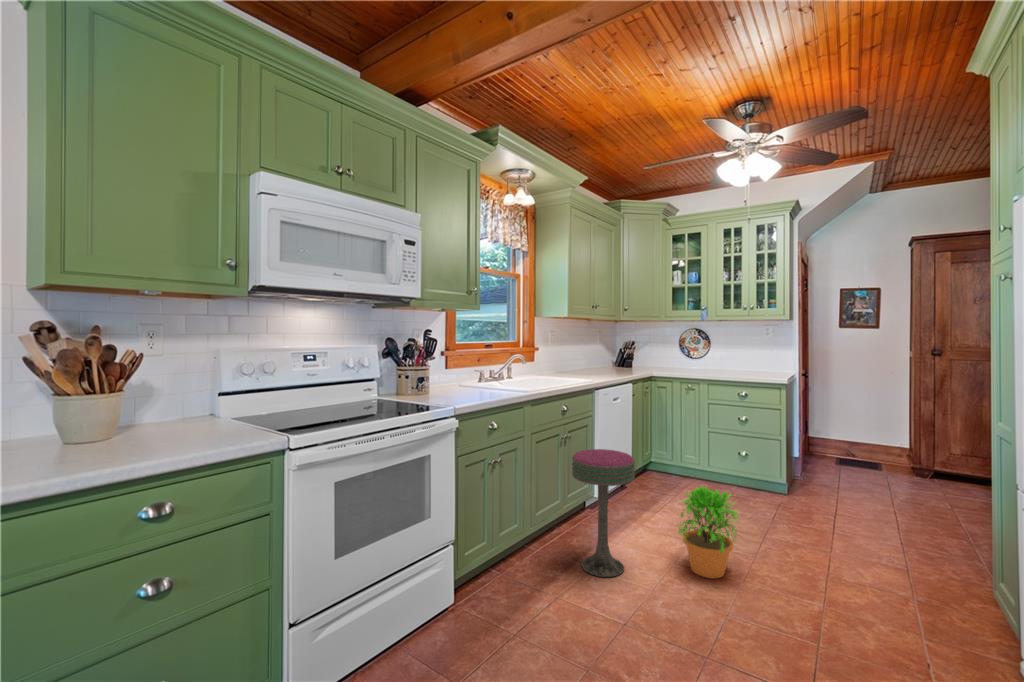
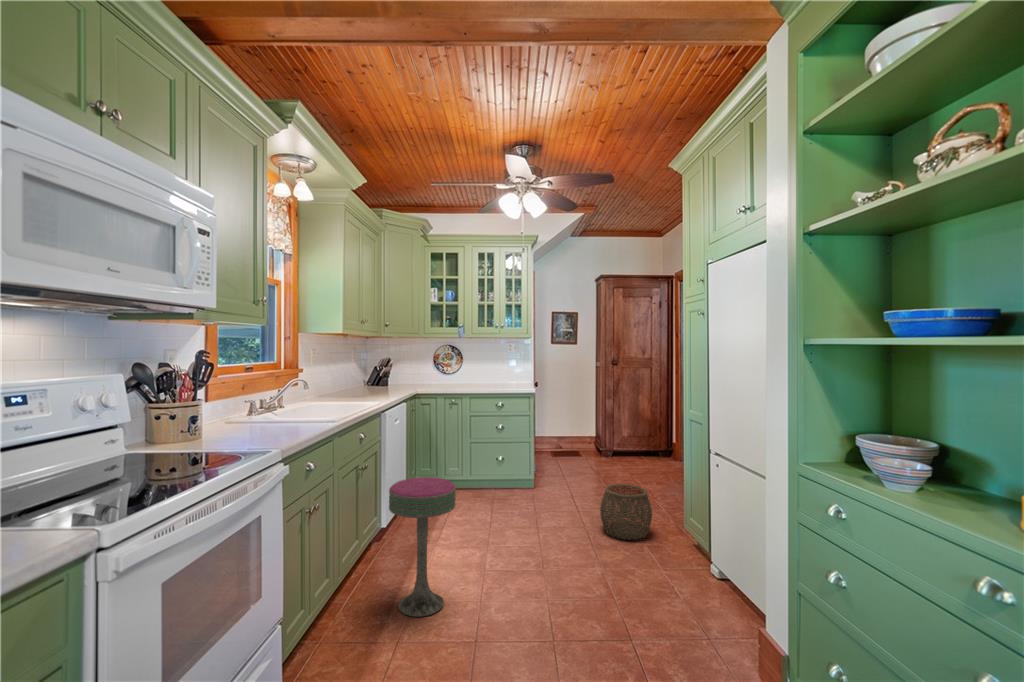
potted plant: present [678,486,738,578] -> none [483,498,545,585]
woven basket: none [851,499,935,575] -> present [600,484,652,540]

